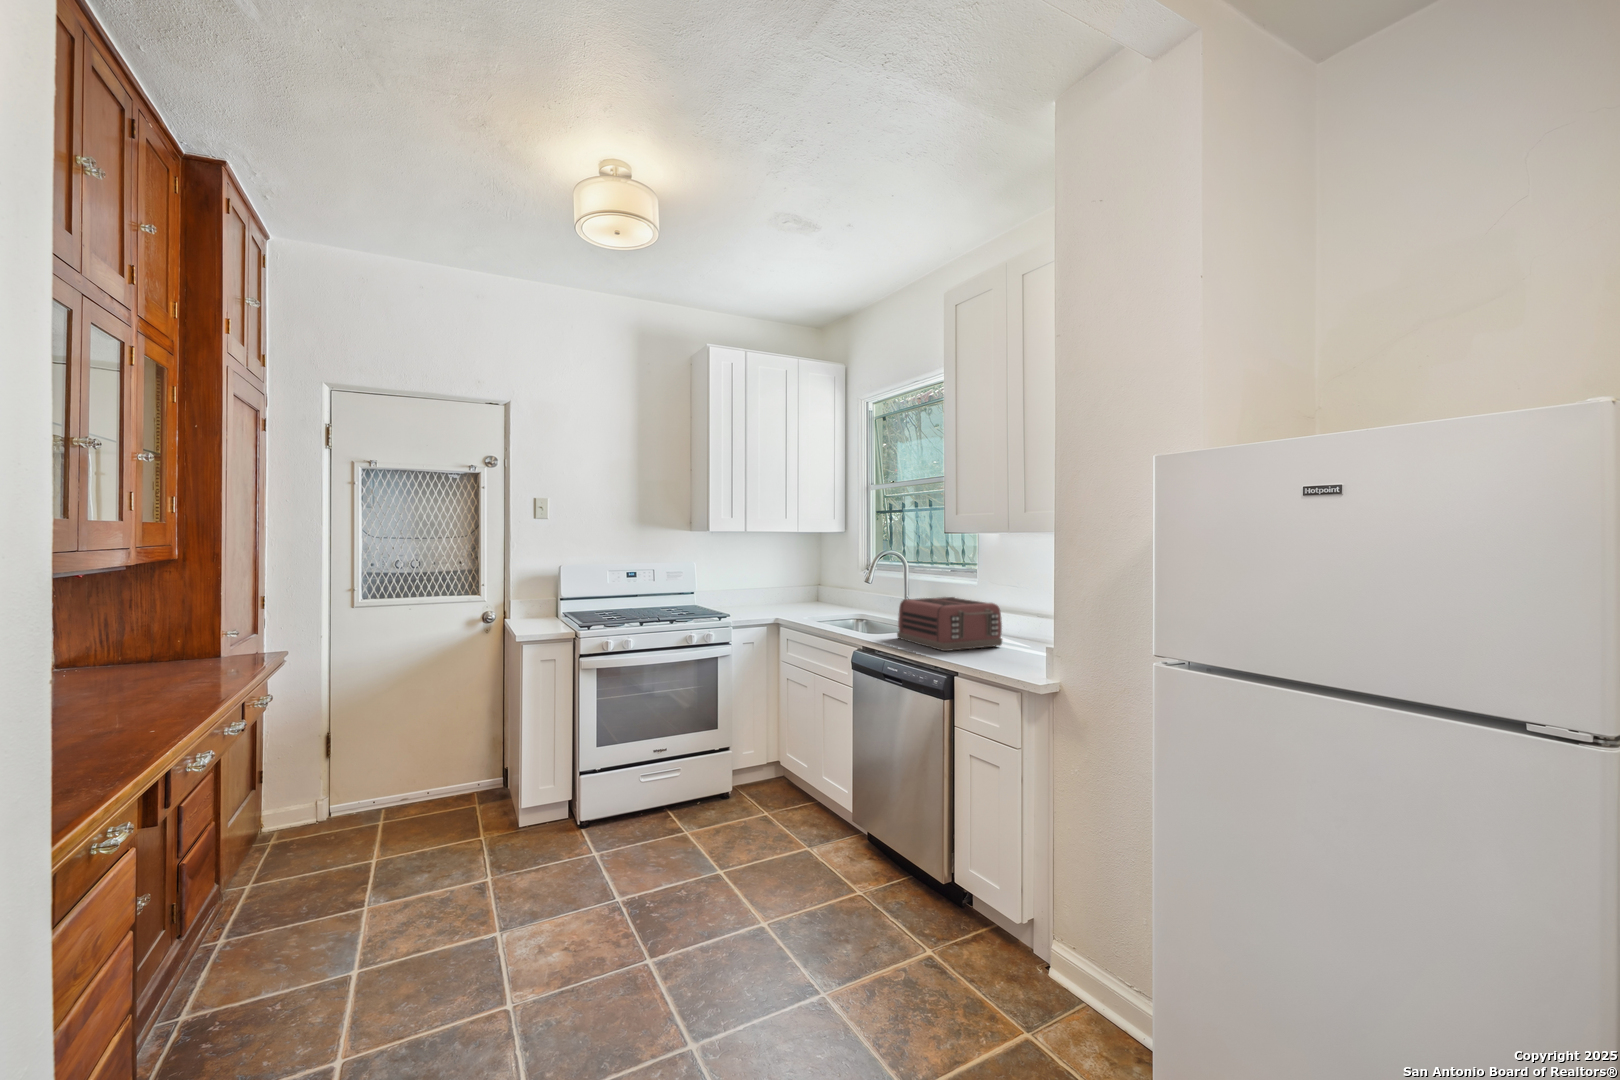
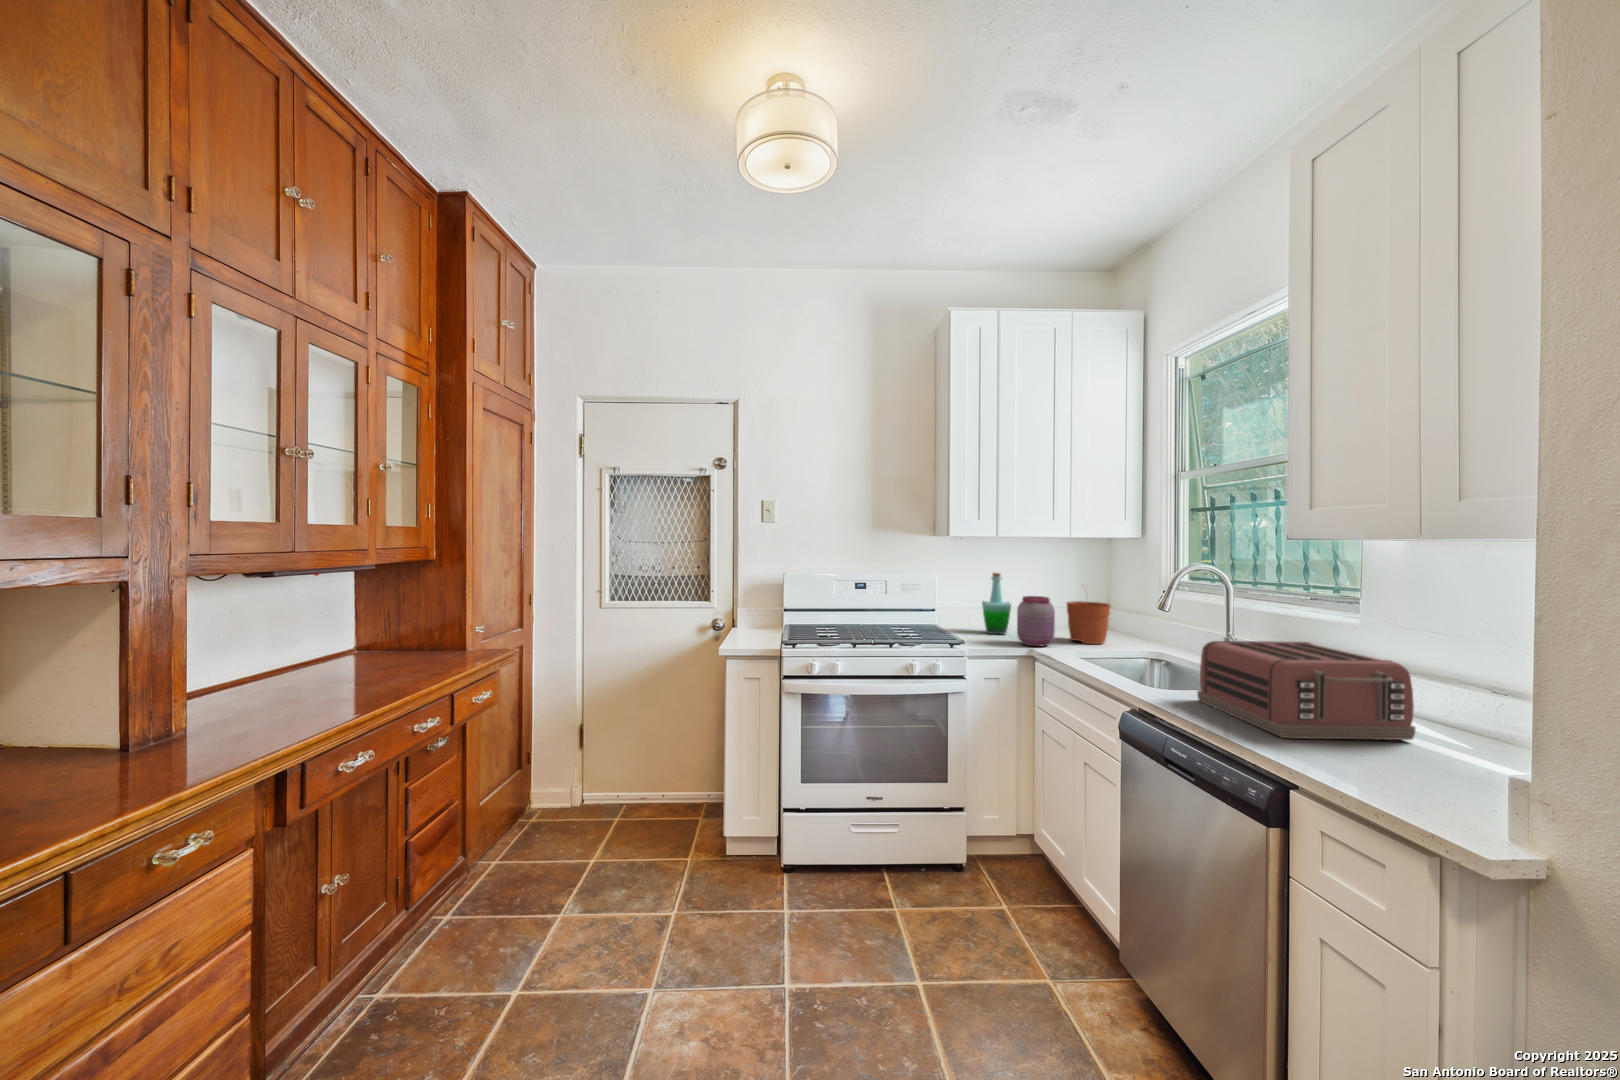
bottle: none [735,562,760,611] -> present [982,573,1011,634]
plant pot: none [801,568,831,614] -> present [1067,601,1110,644]
jar: none [768,579,795,617] -> present [1017,596,1055,646]

